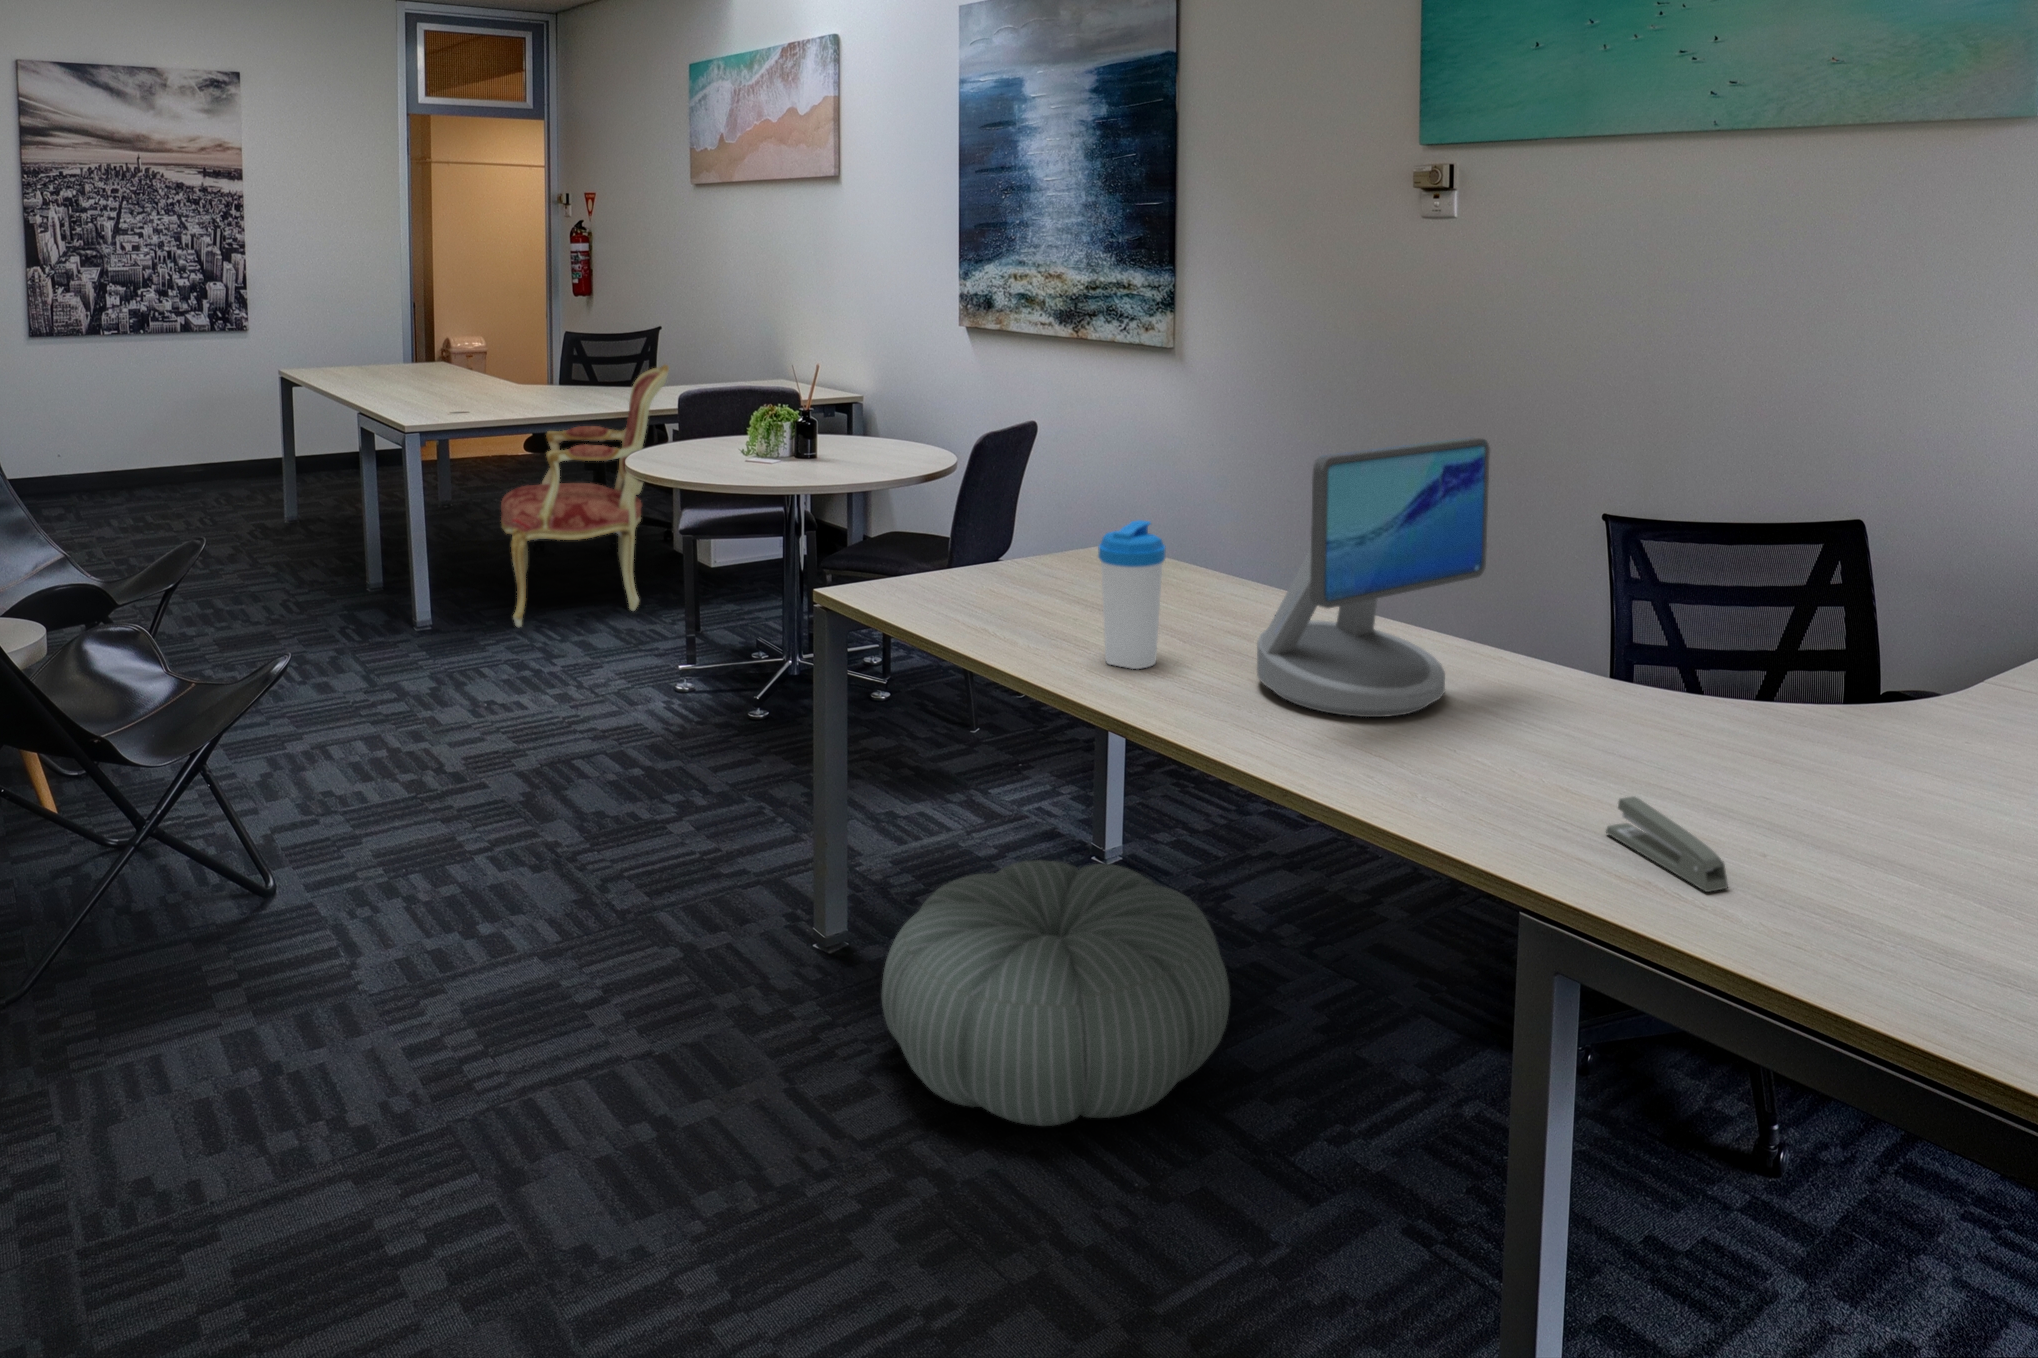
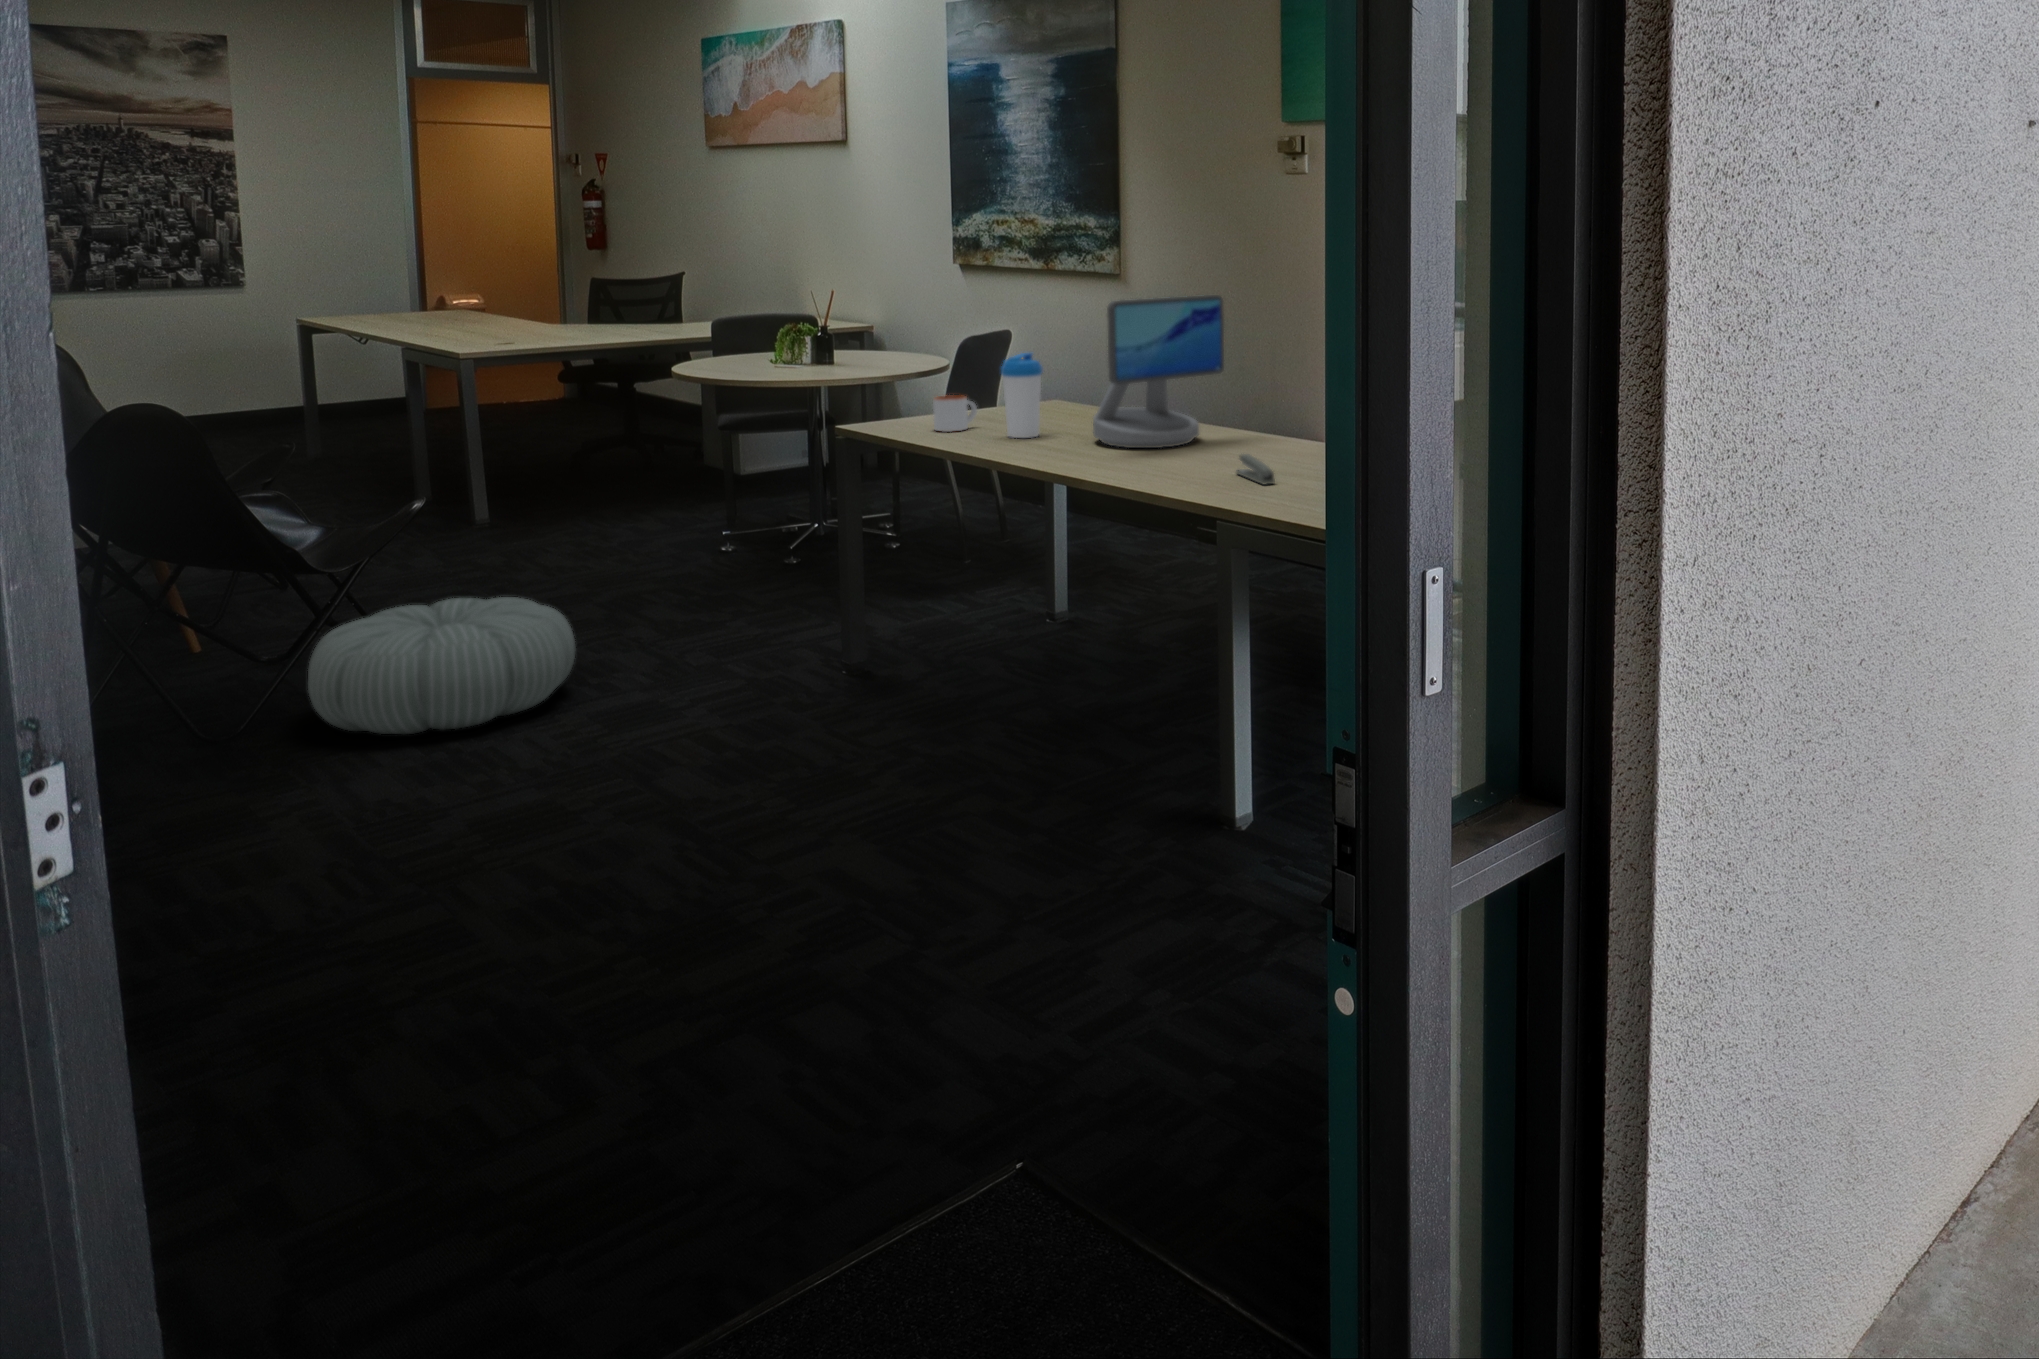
armchair: present [501,365,669,627] -> none [549,296,698,514]
mug: none [983,577,1049,641] -> present [933,395,977,432]
pouf: present [881,860,1230,1126] -> present [308,597,576,734]

